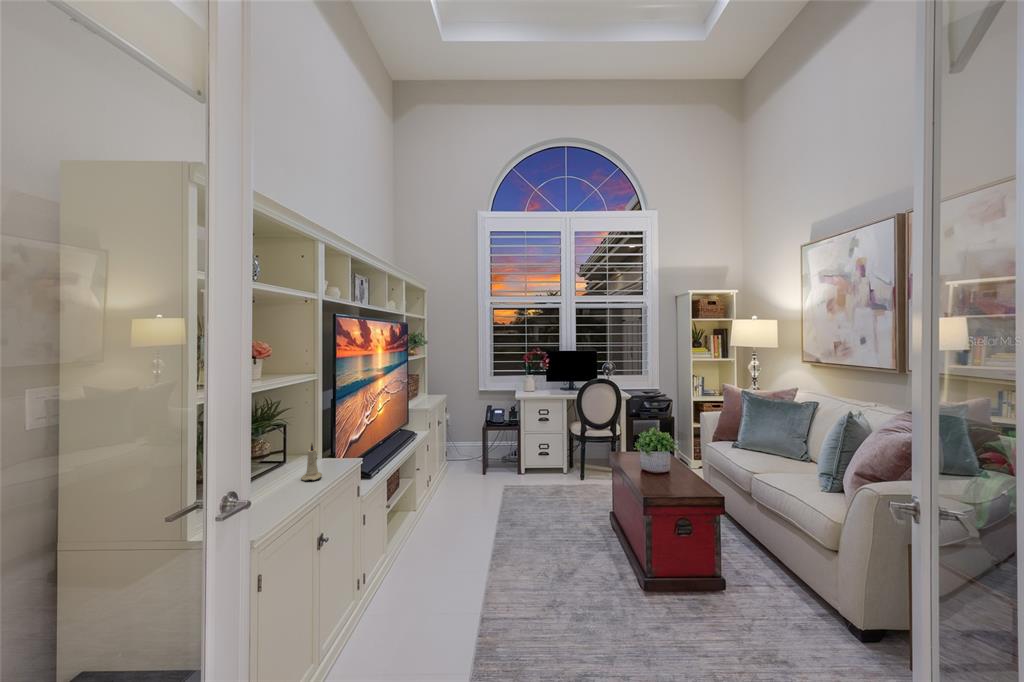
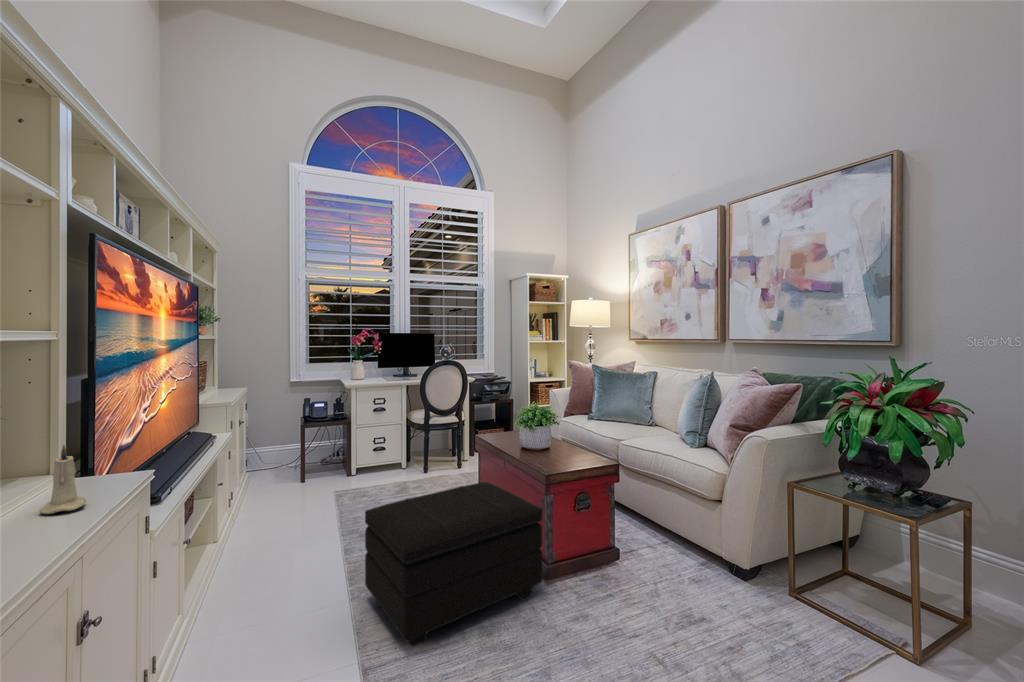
footstool: none [500,497,645,620] -> present [365,482,542,647]

